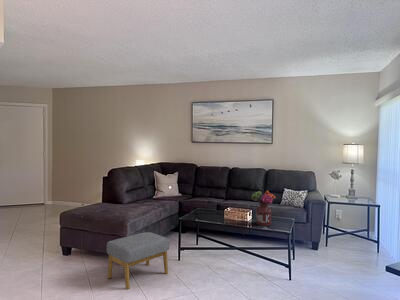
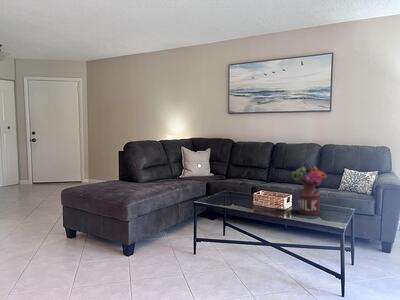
footstool: present [107,232,169,289] -> none [98,216,177,288]

